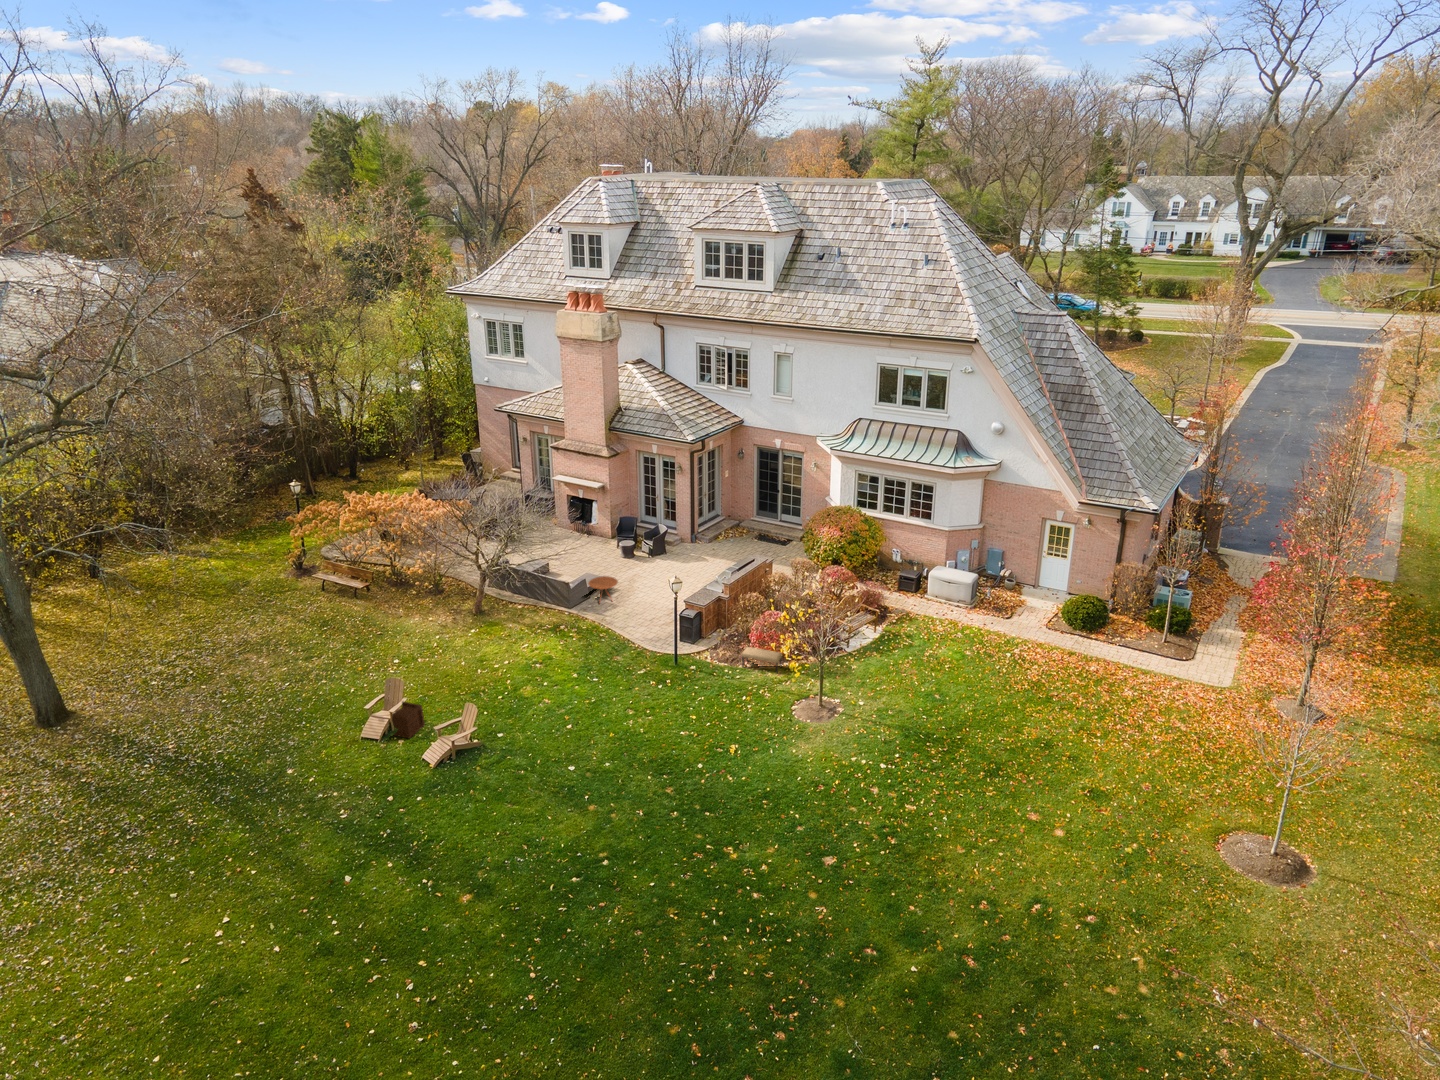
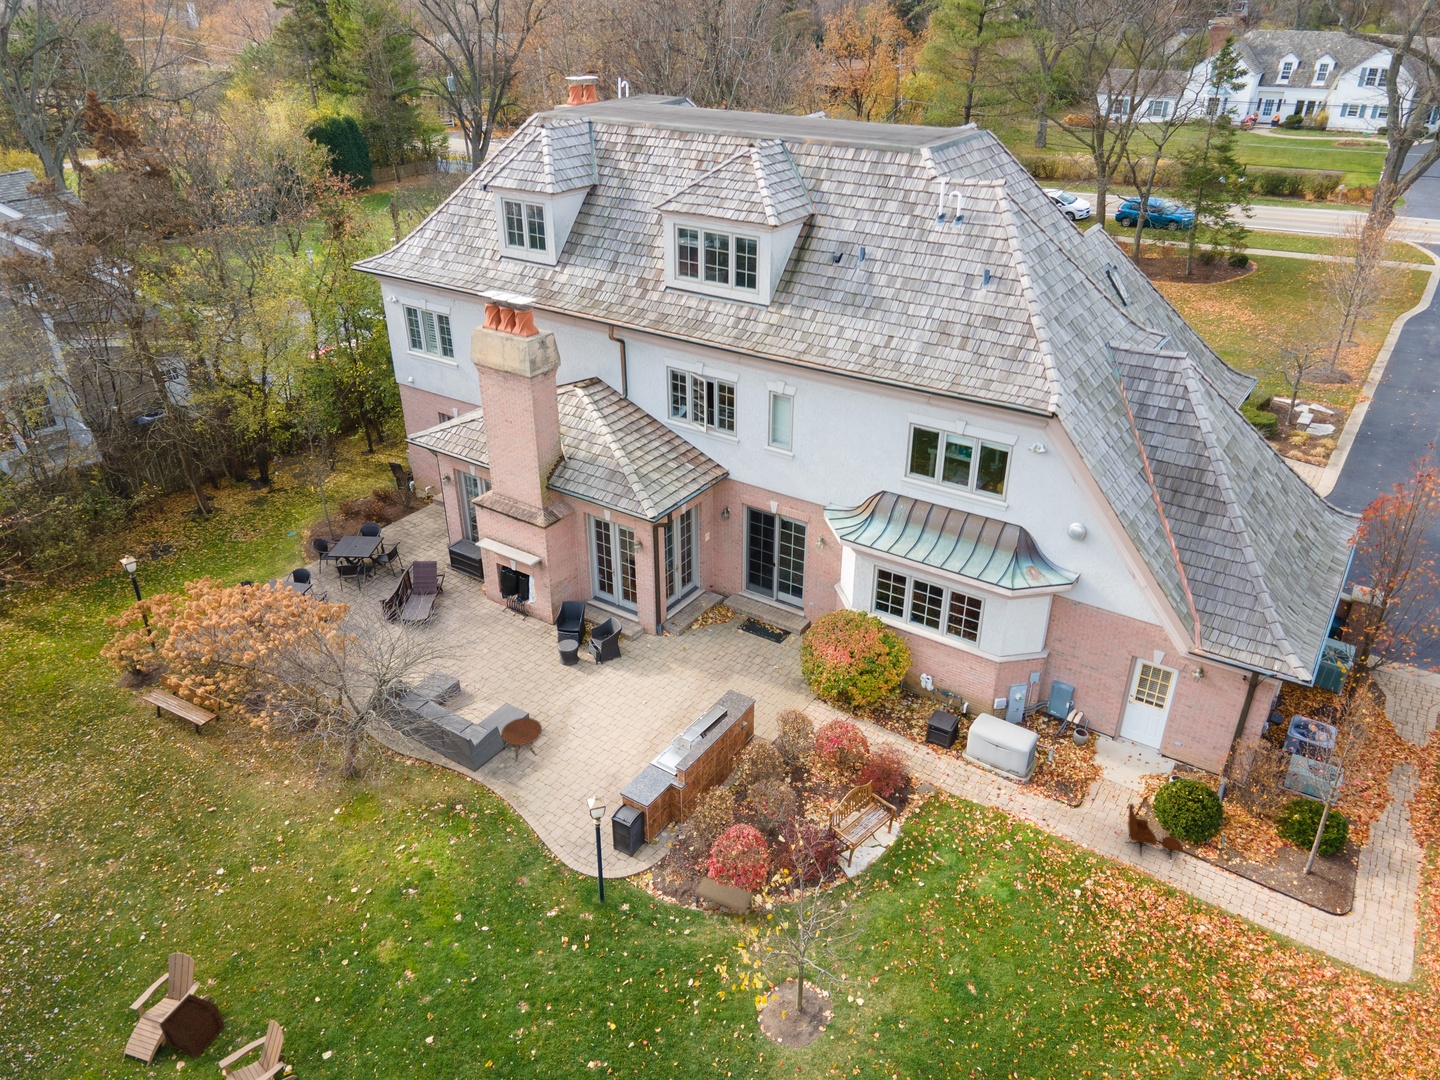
lounge chair: none [1041,601,1080,639] -> present [1128,804,1183,859]

